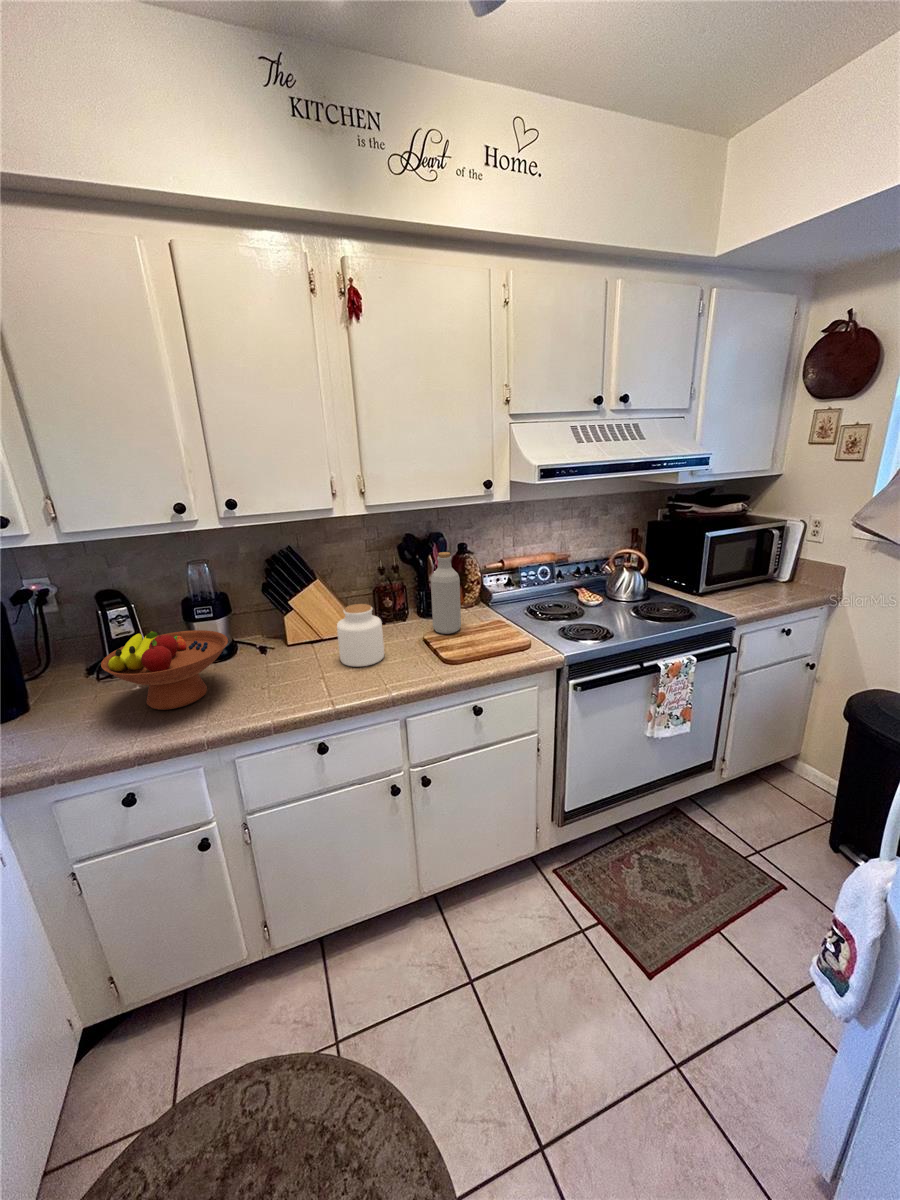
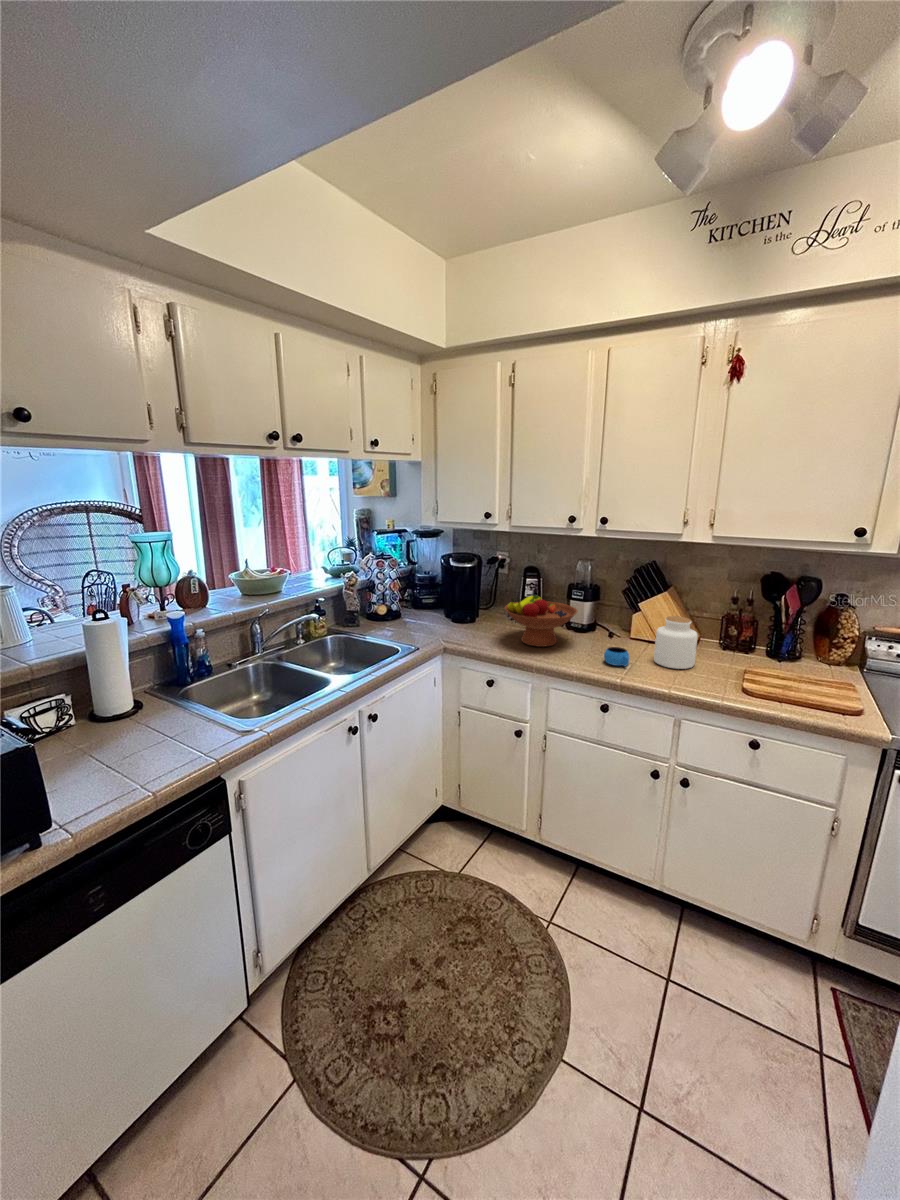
bottle: present [431,552,461,634] -> none [763,592,804,675]
mug: none [290,663,328,690] -> present [604,647,629,666]

